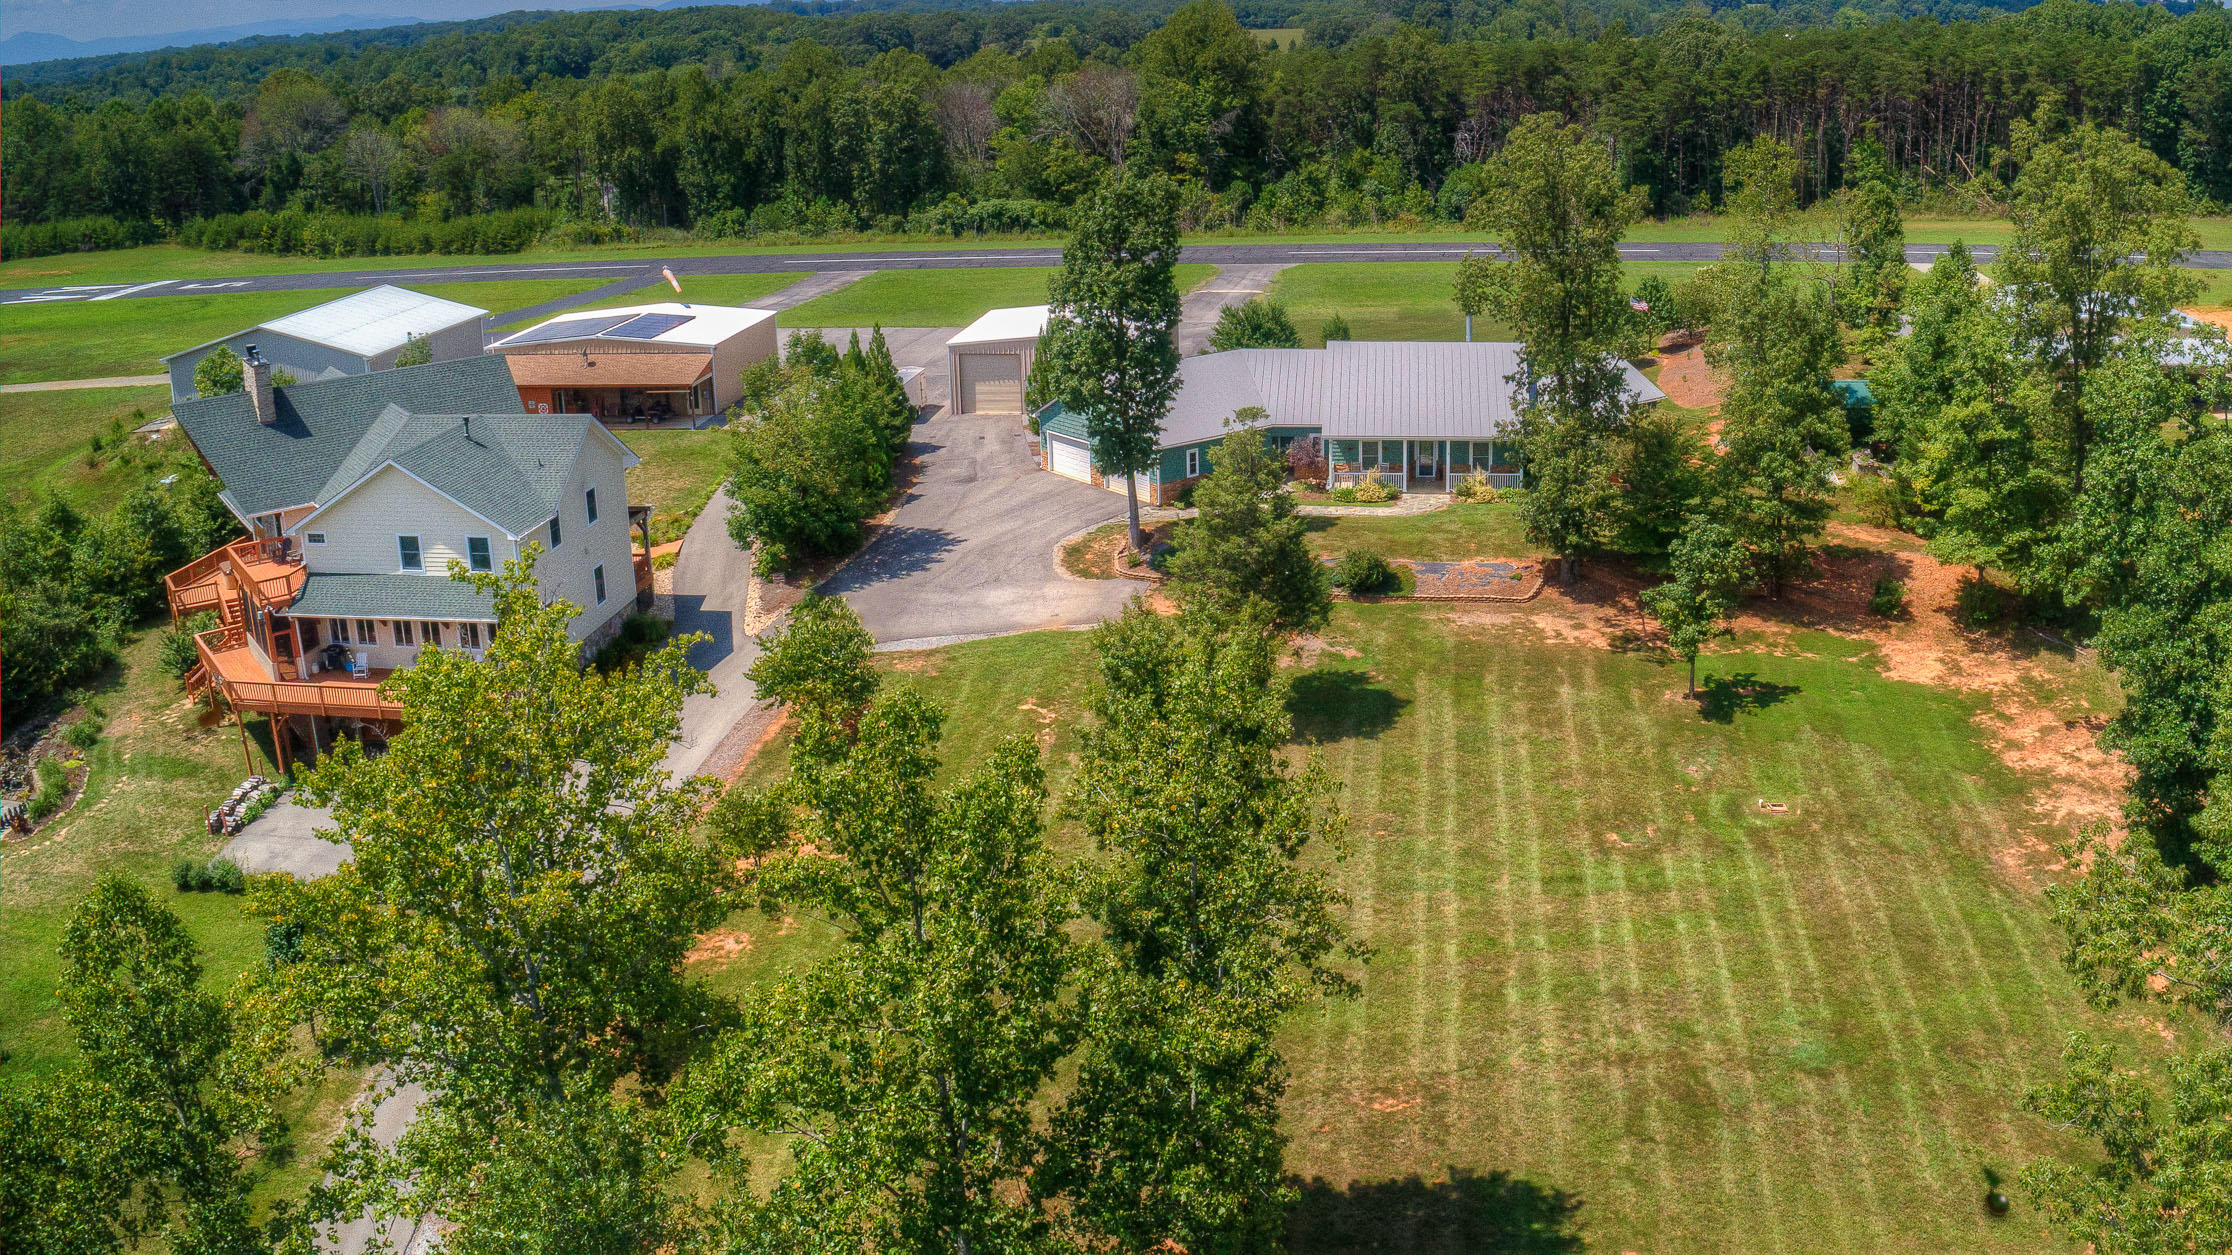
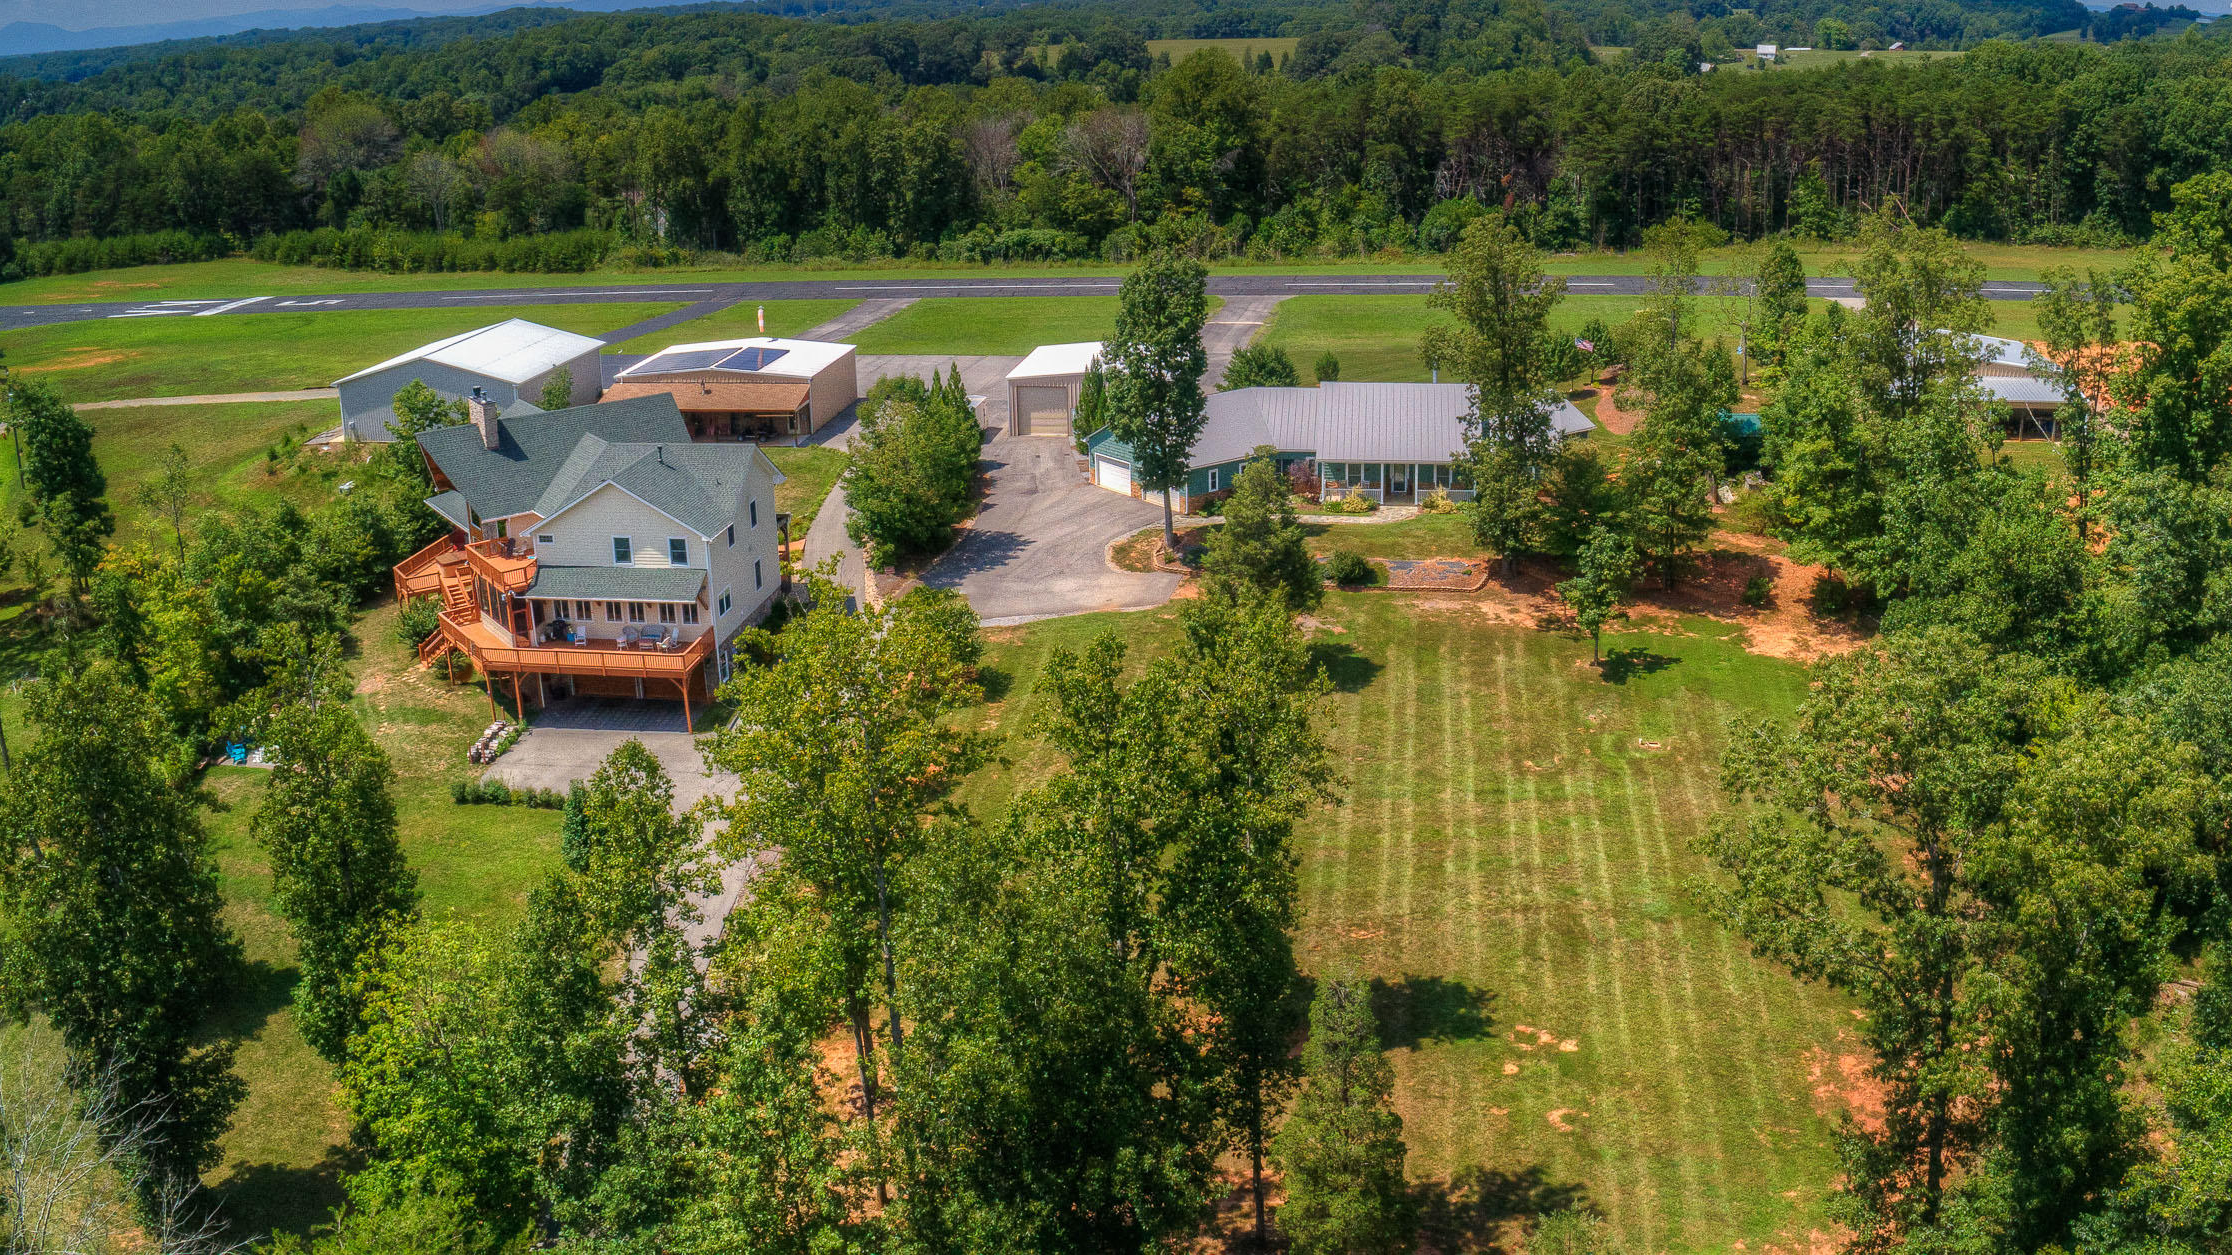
potted tree: present [1980,1166,2010,1216] -> none [1773,973,1793,1009]

